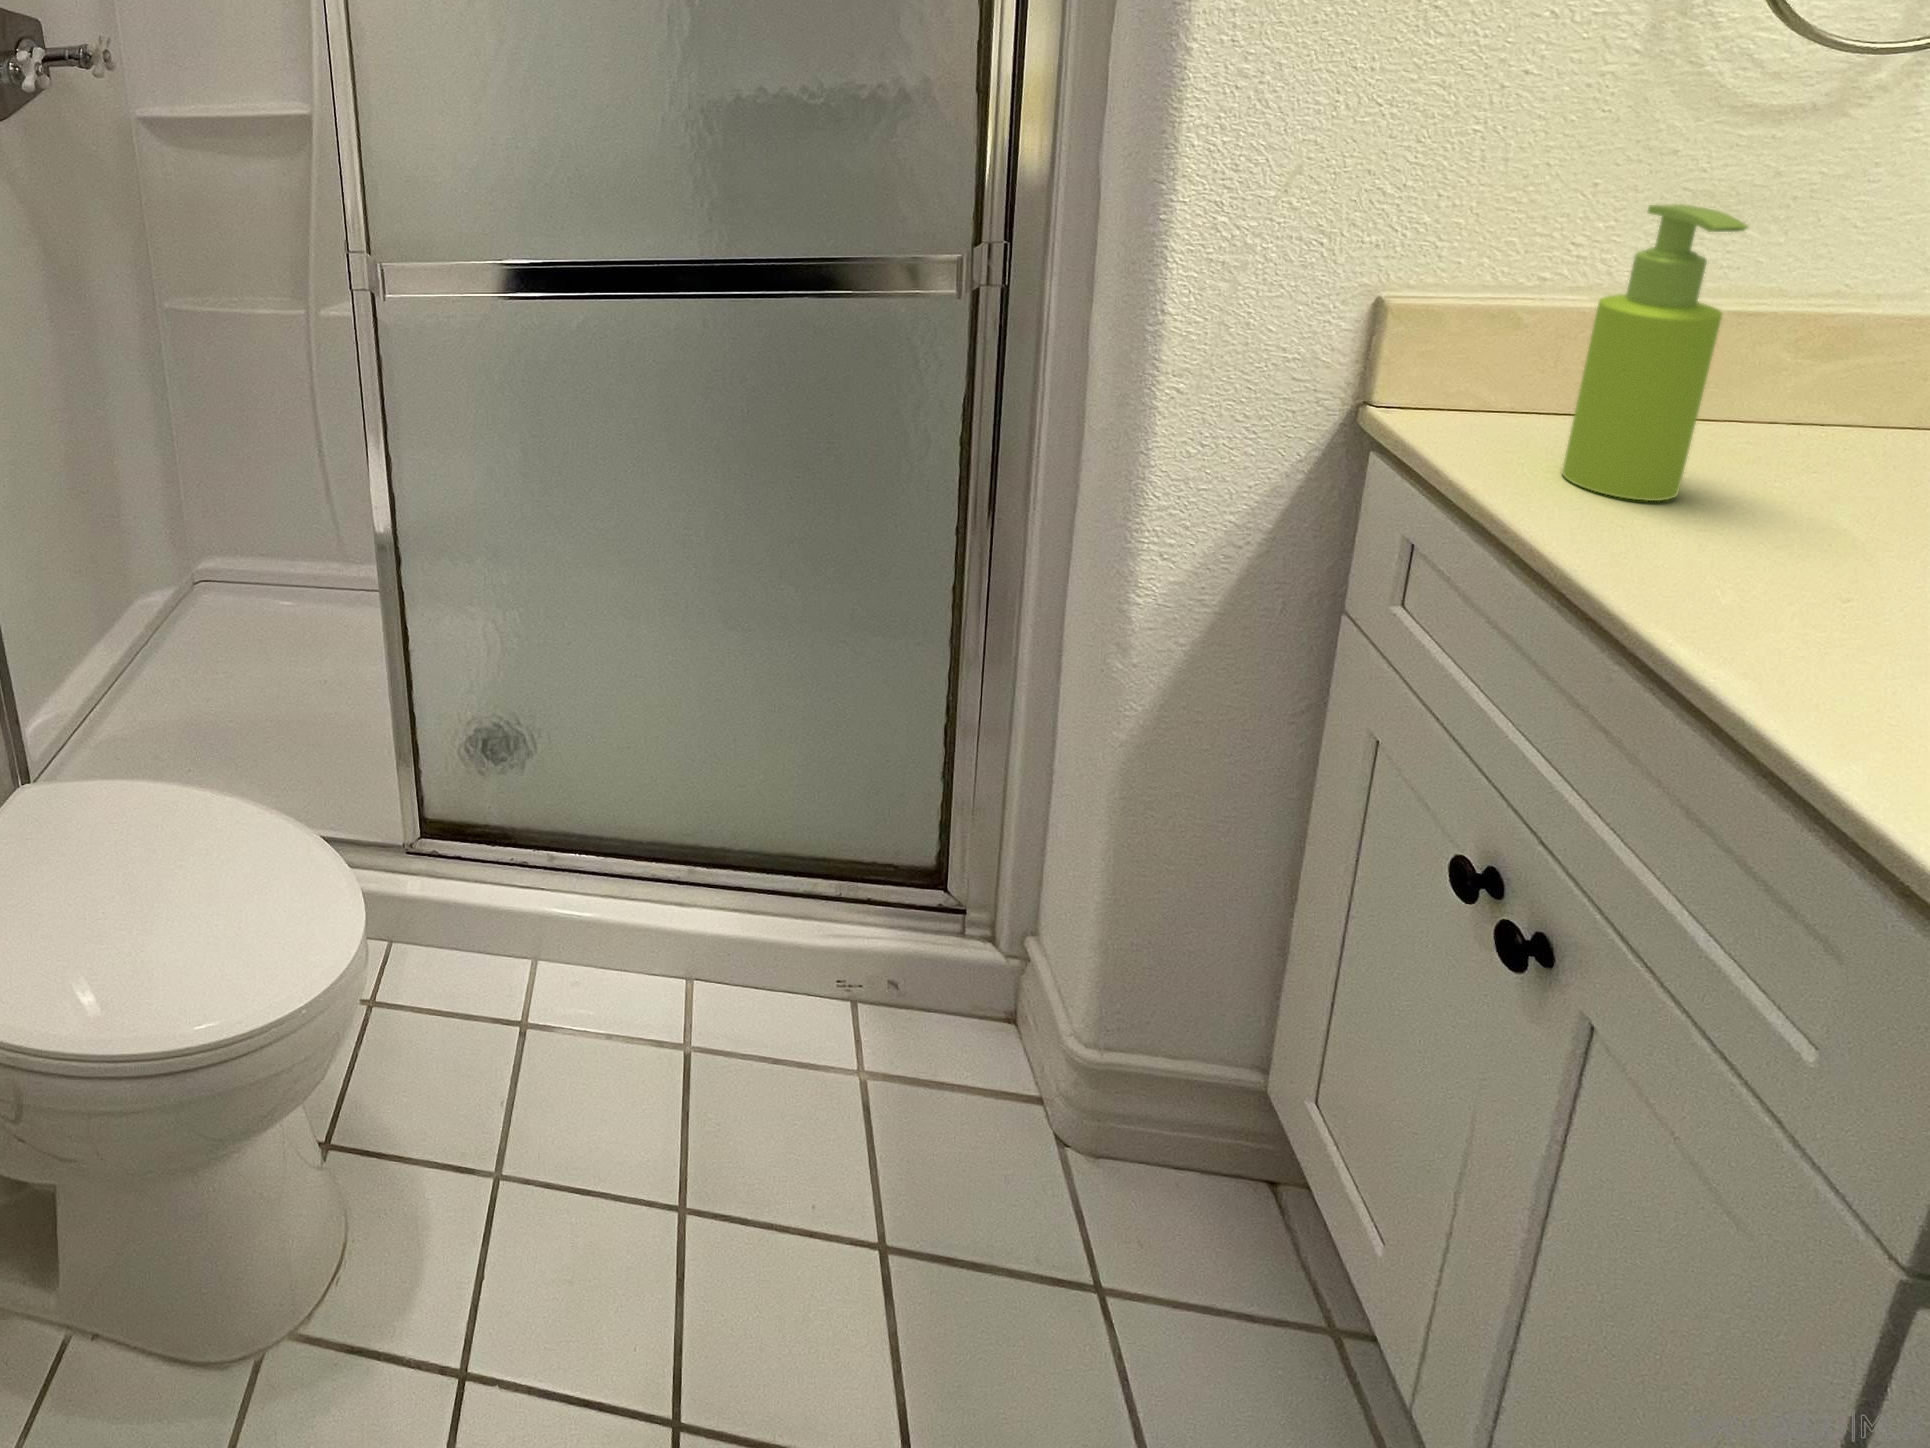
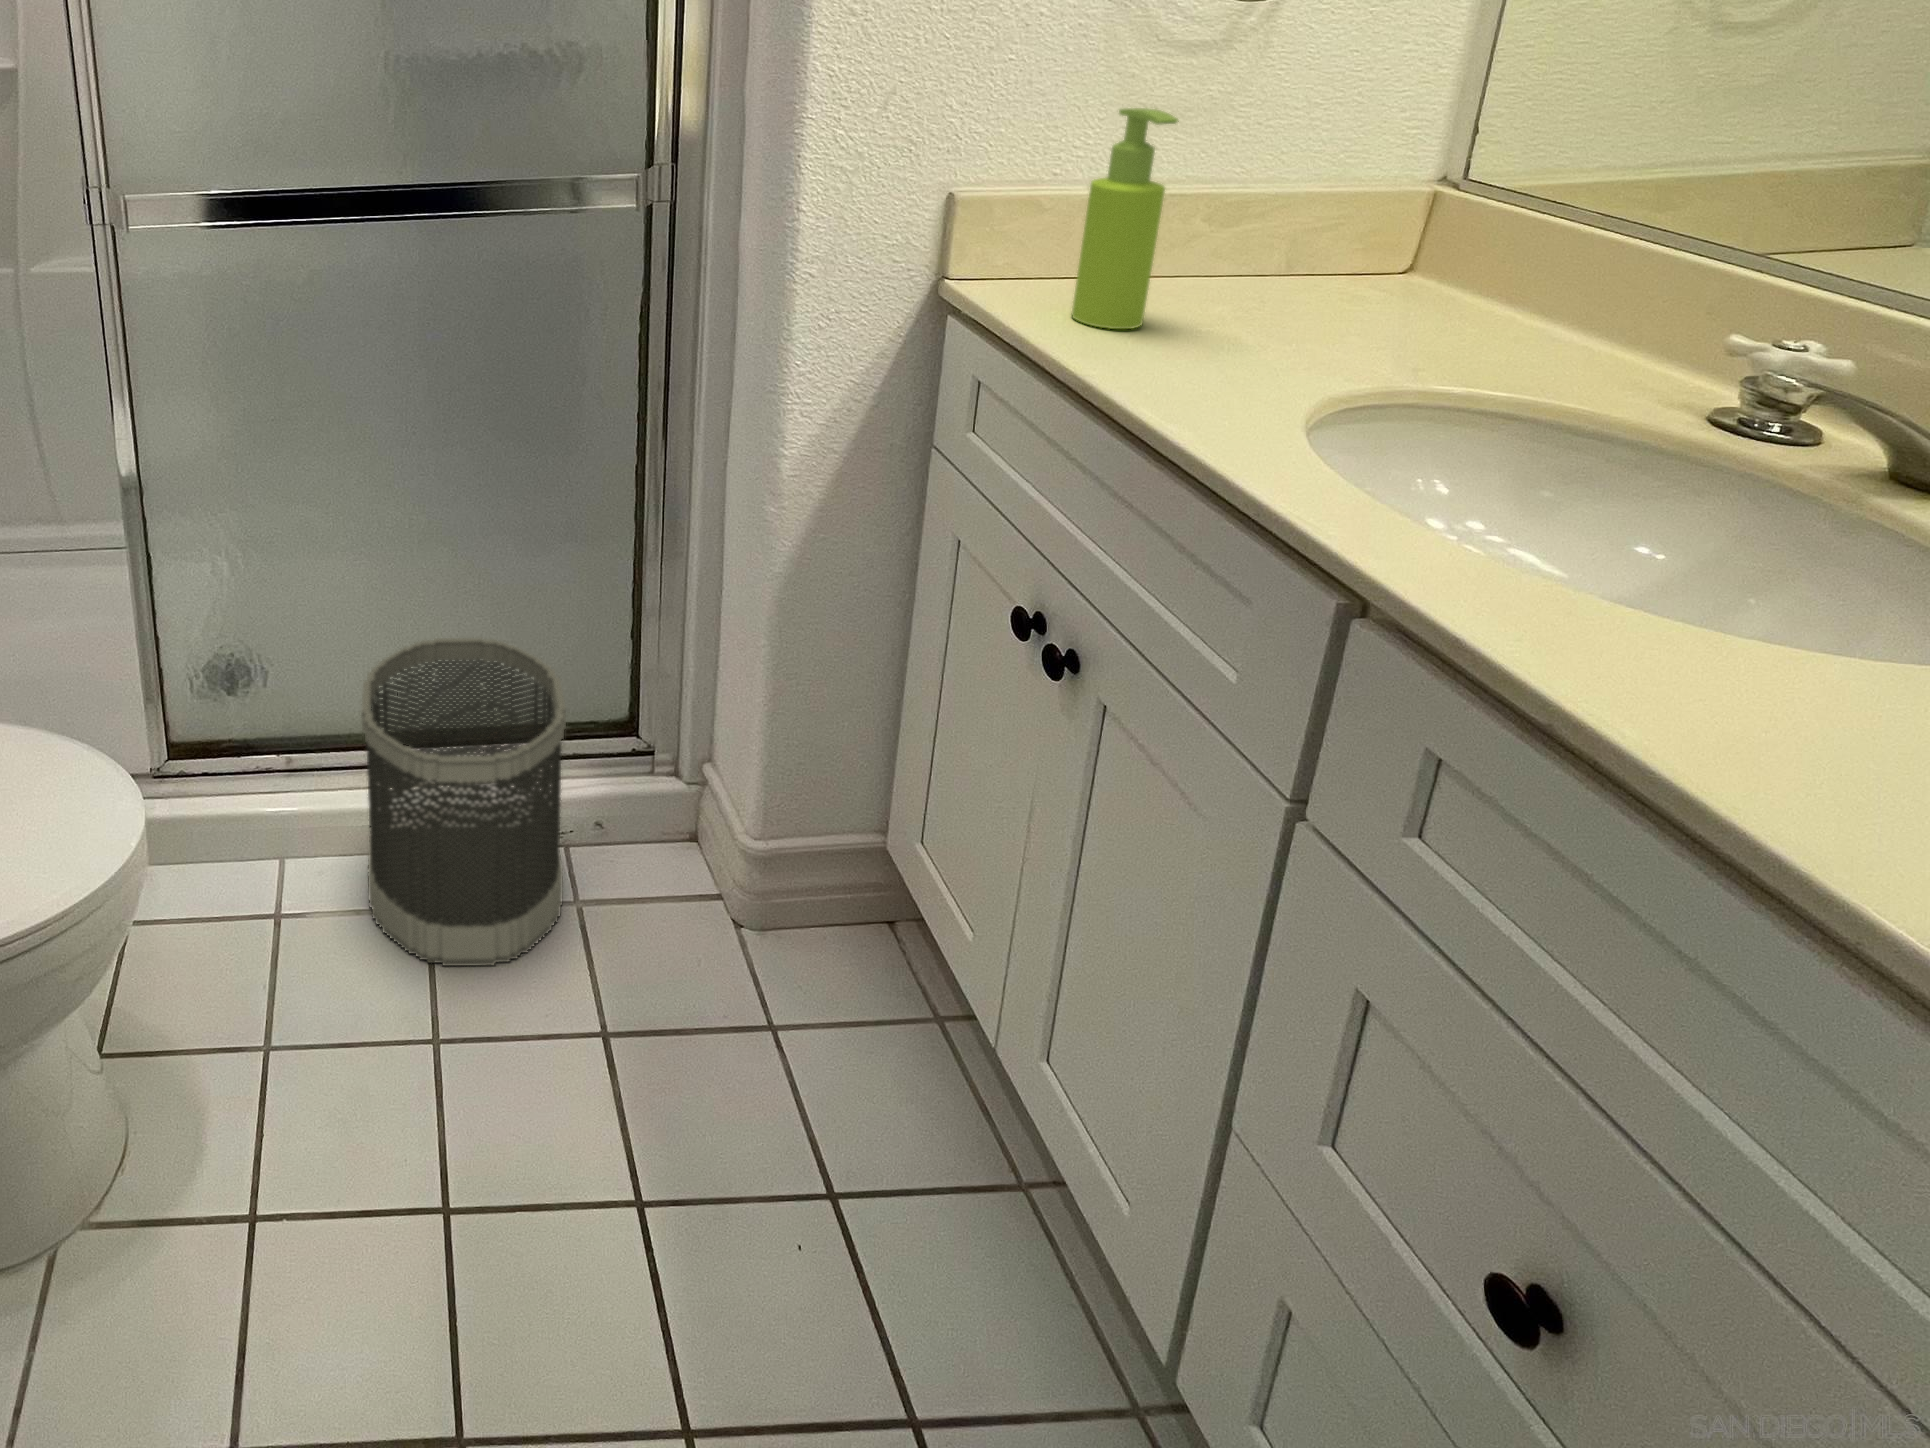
wastebasket: none [613,749,849,1134] -> present [361,638,566,966]

